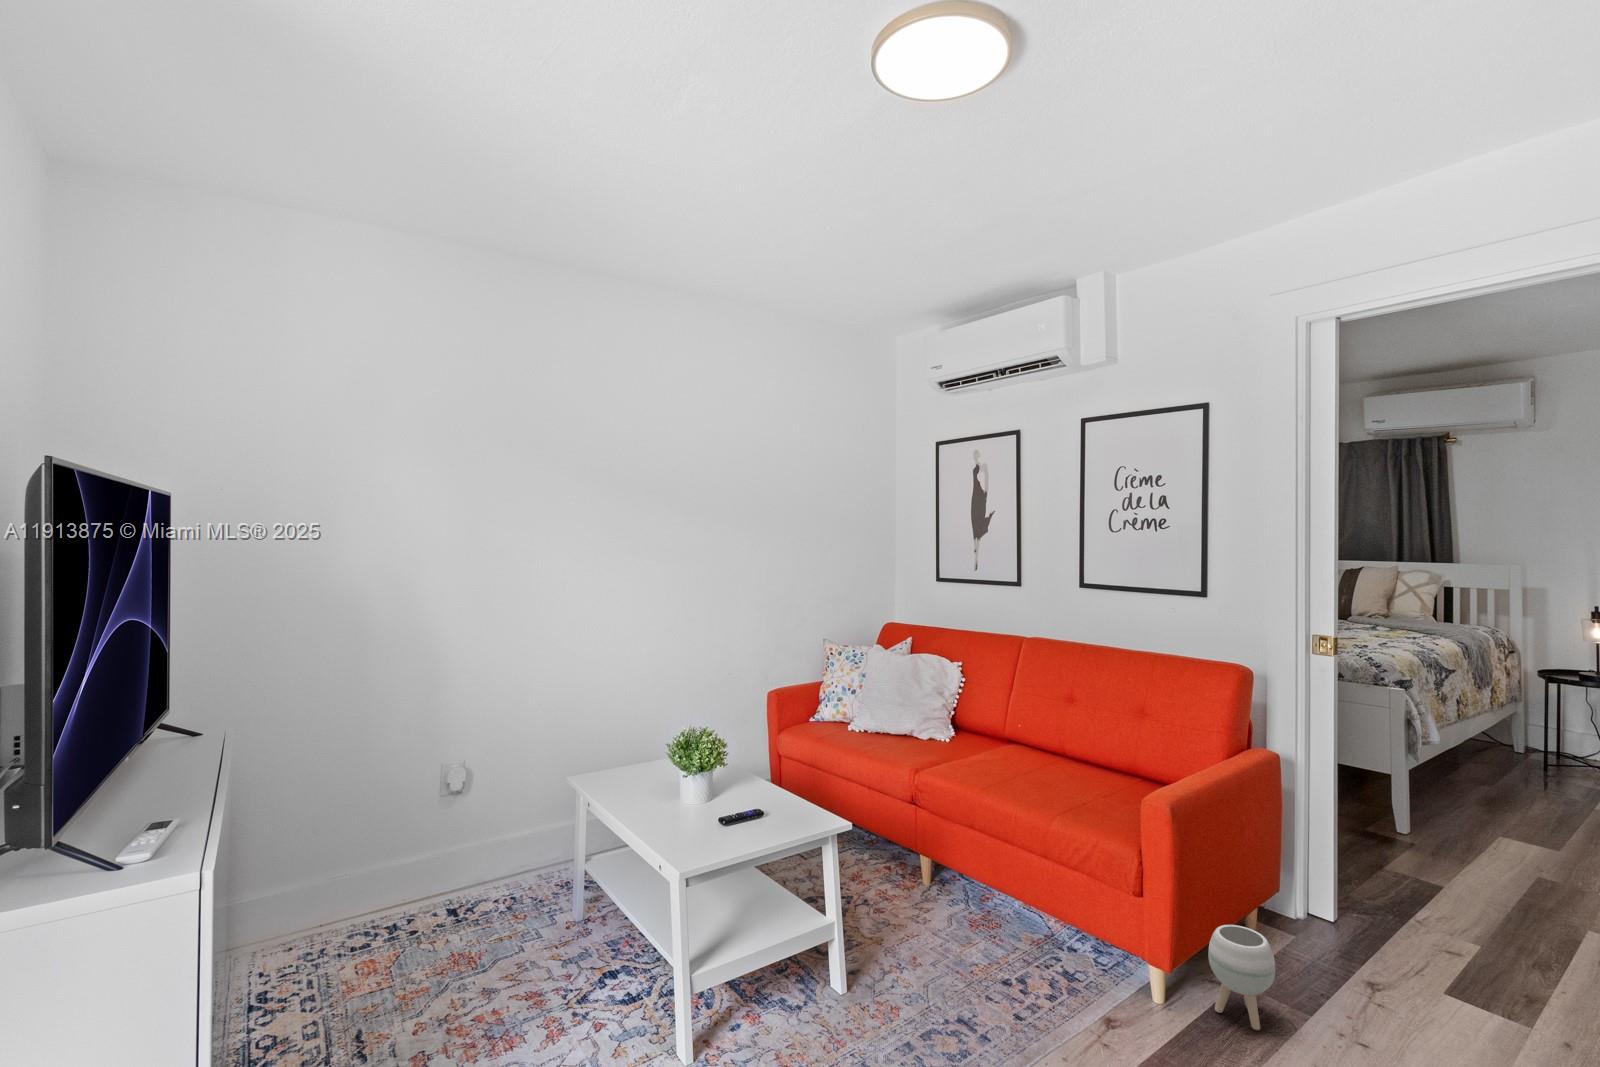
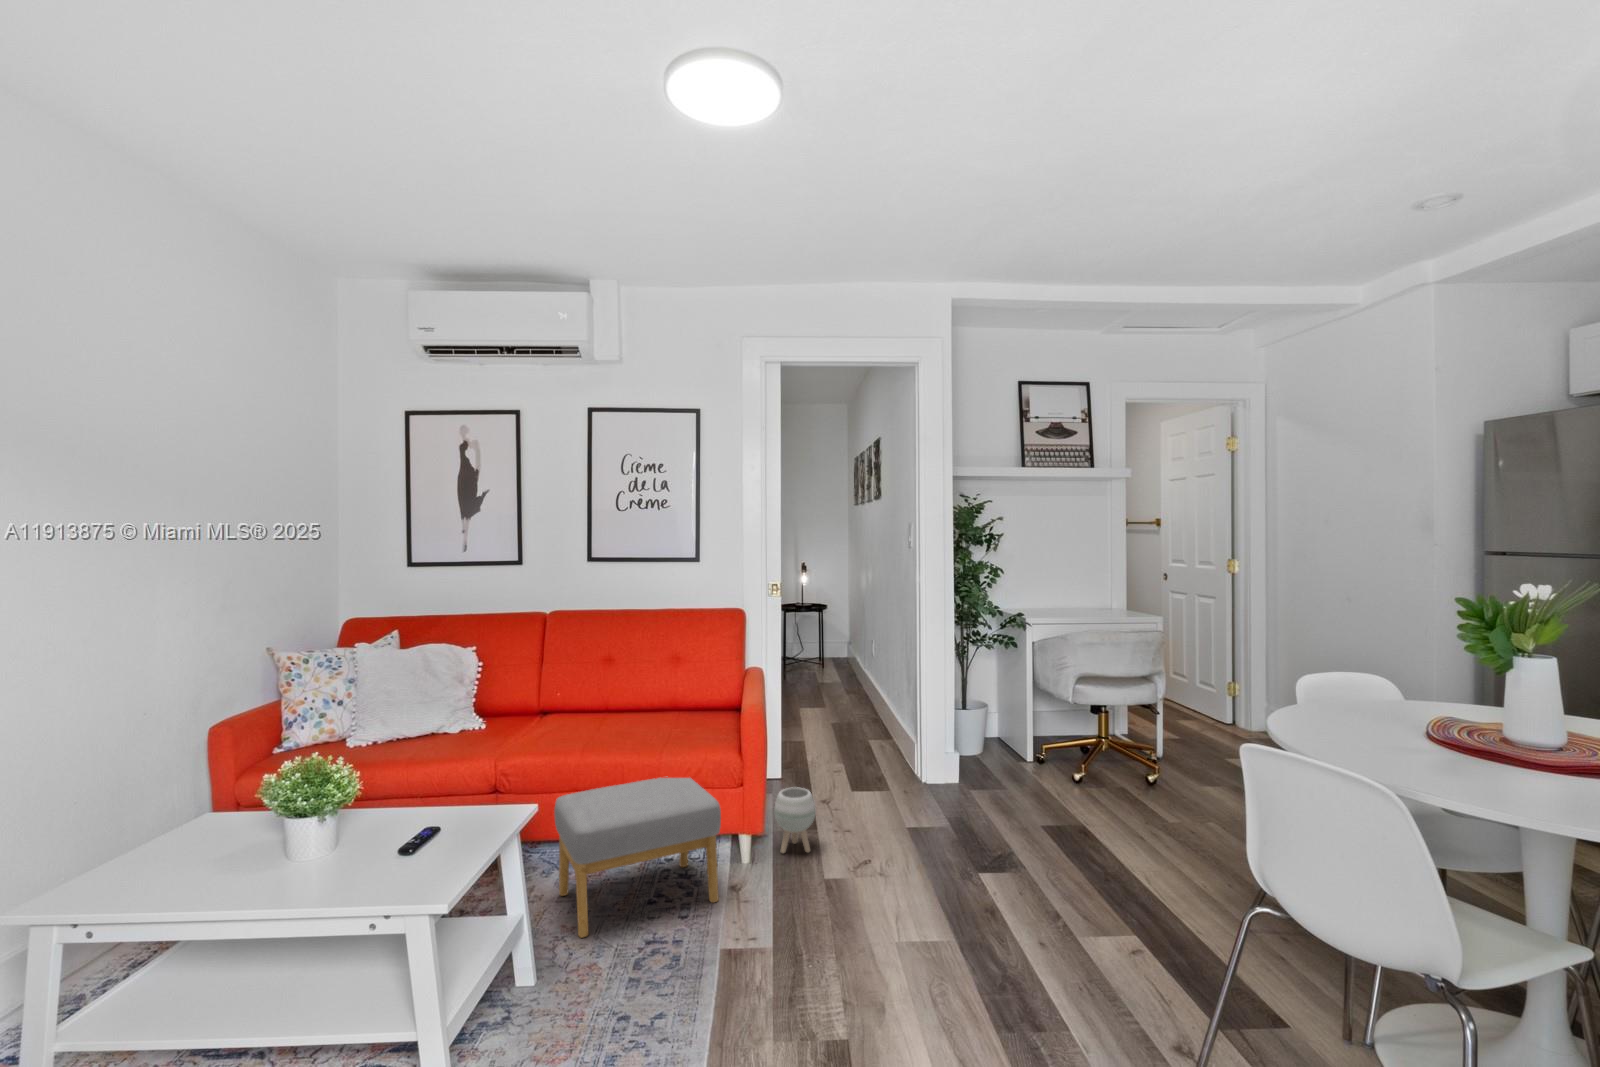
footstool: none [908,830,1091,1021] -> present [554,776,721,938]

